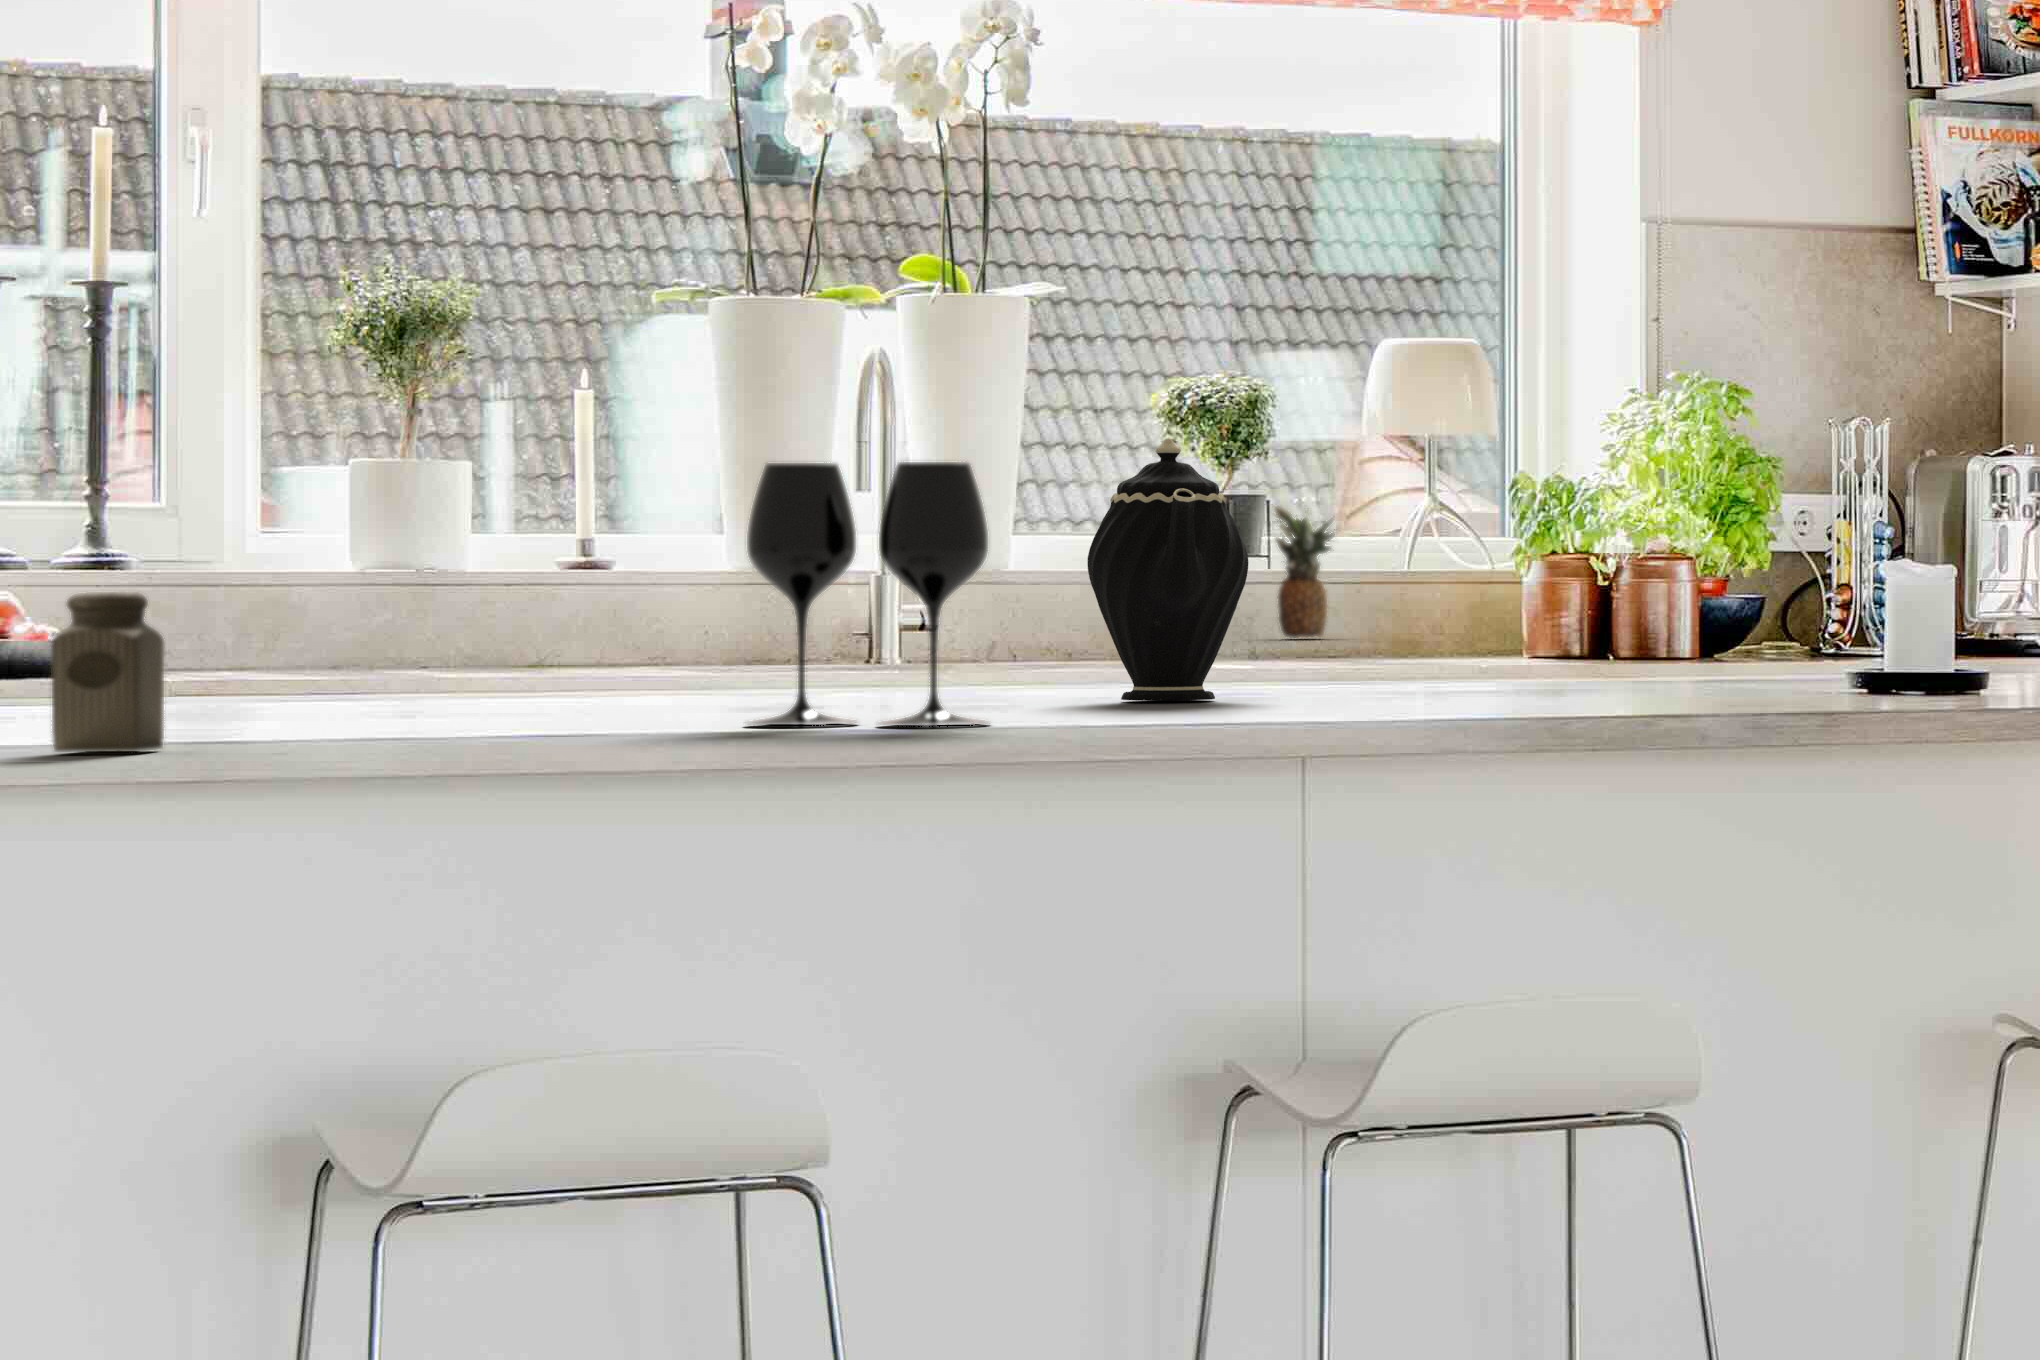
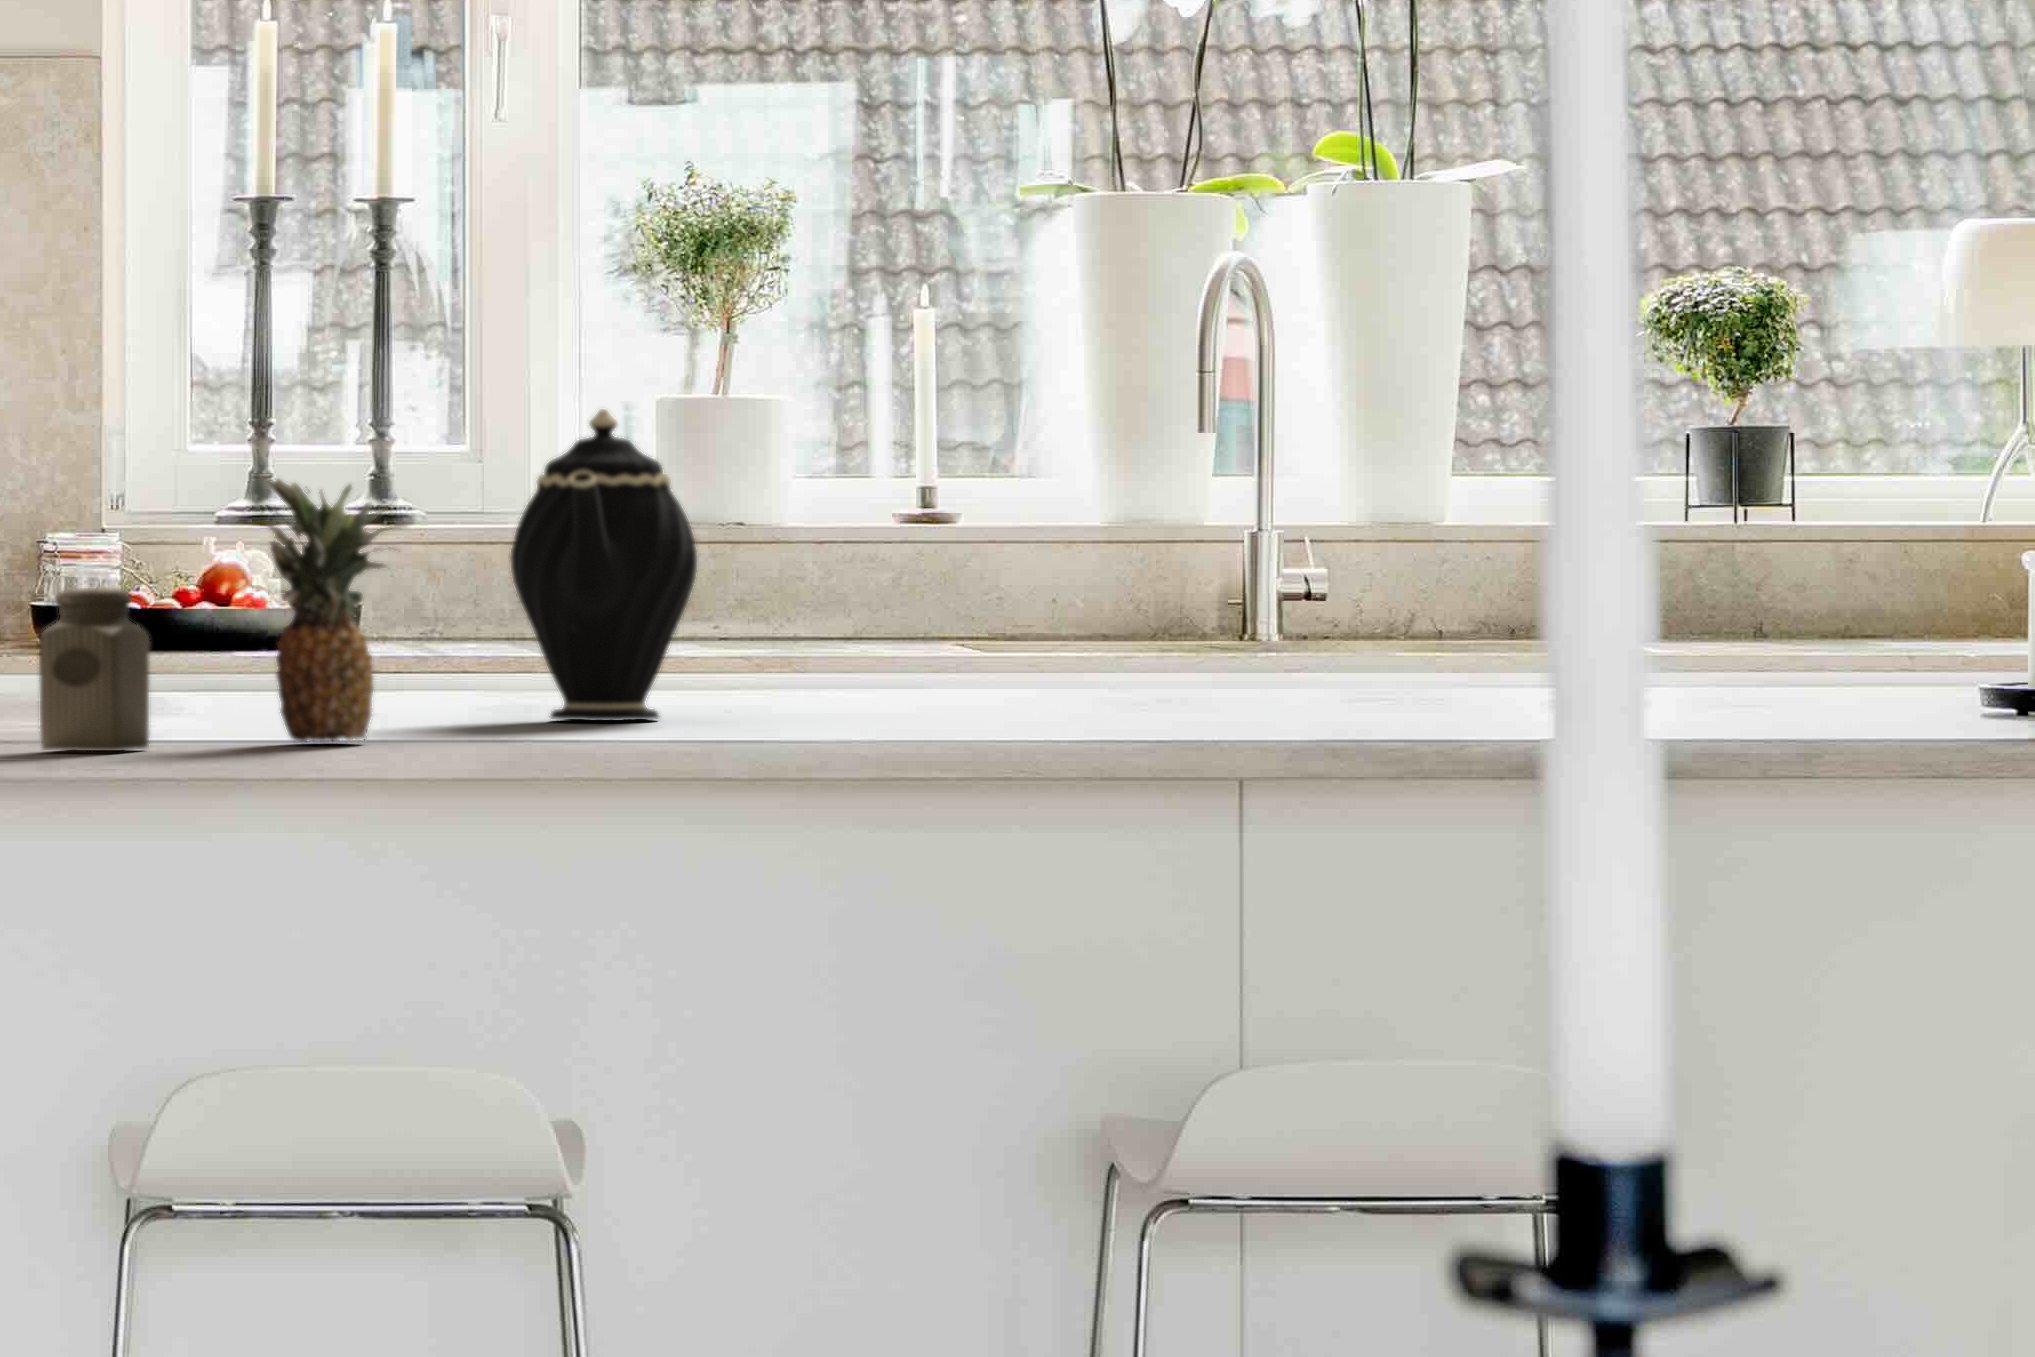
teapot: present [1088,438,1248,701] -> present [511,409,697,721]
wine glass: present [747,462,988,726] -> none [769,444,1027,738]
fruit: present [1272,504,1335,638] -> present [262,478,407,742]

